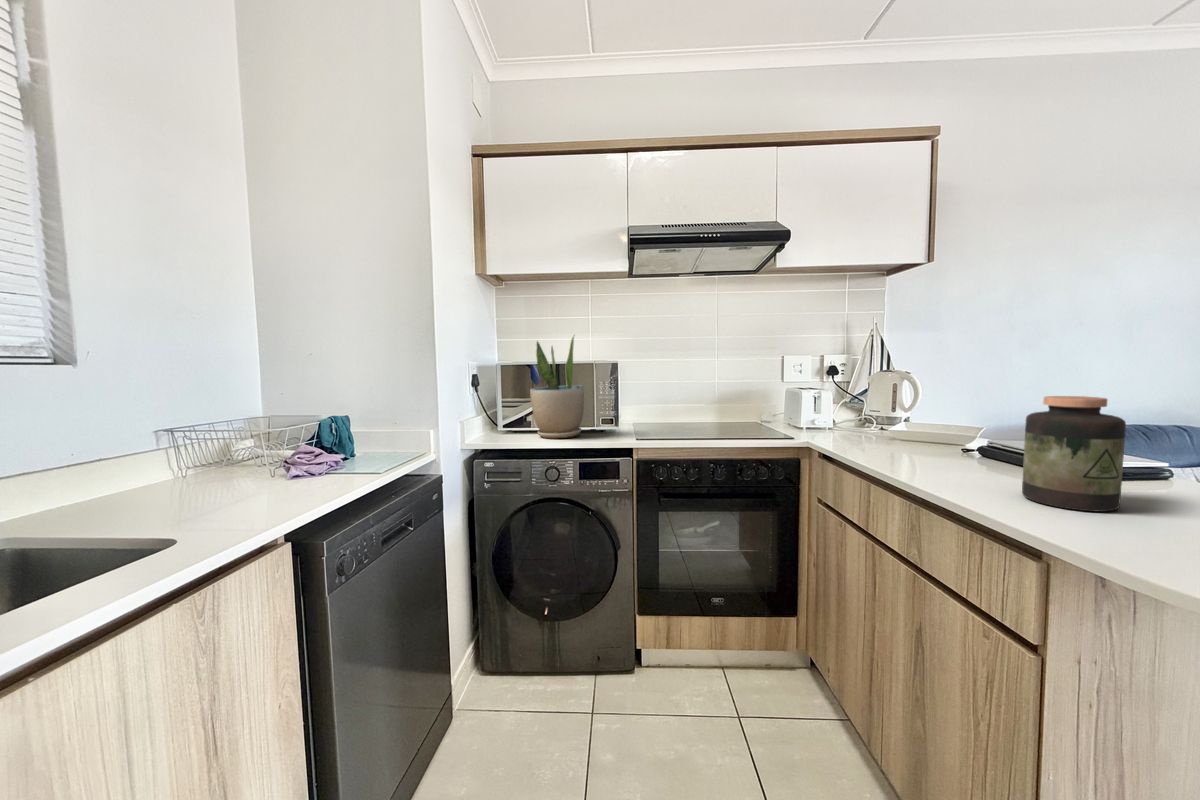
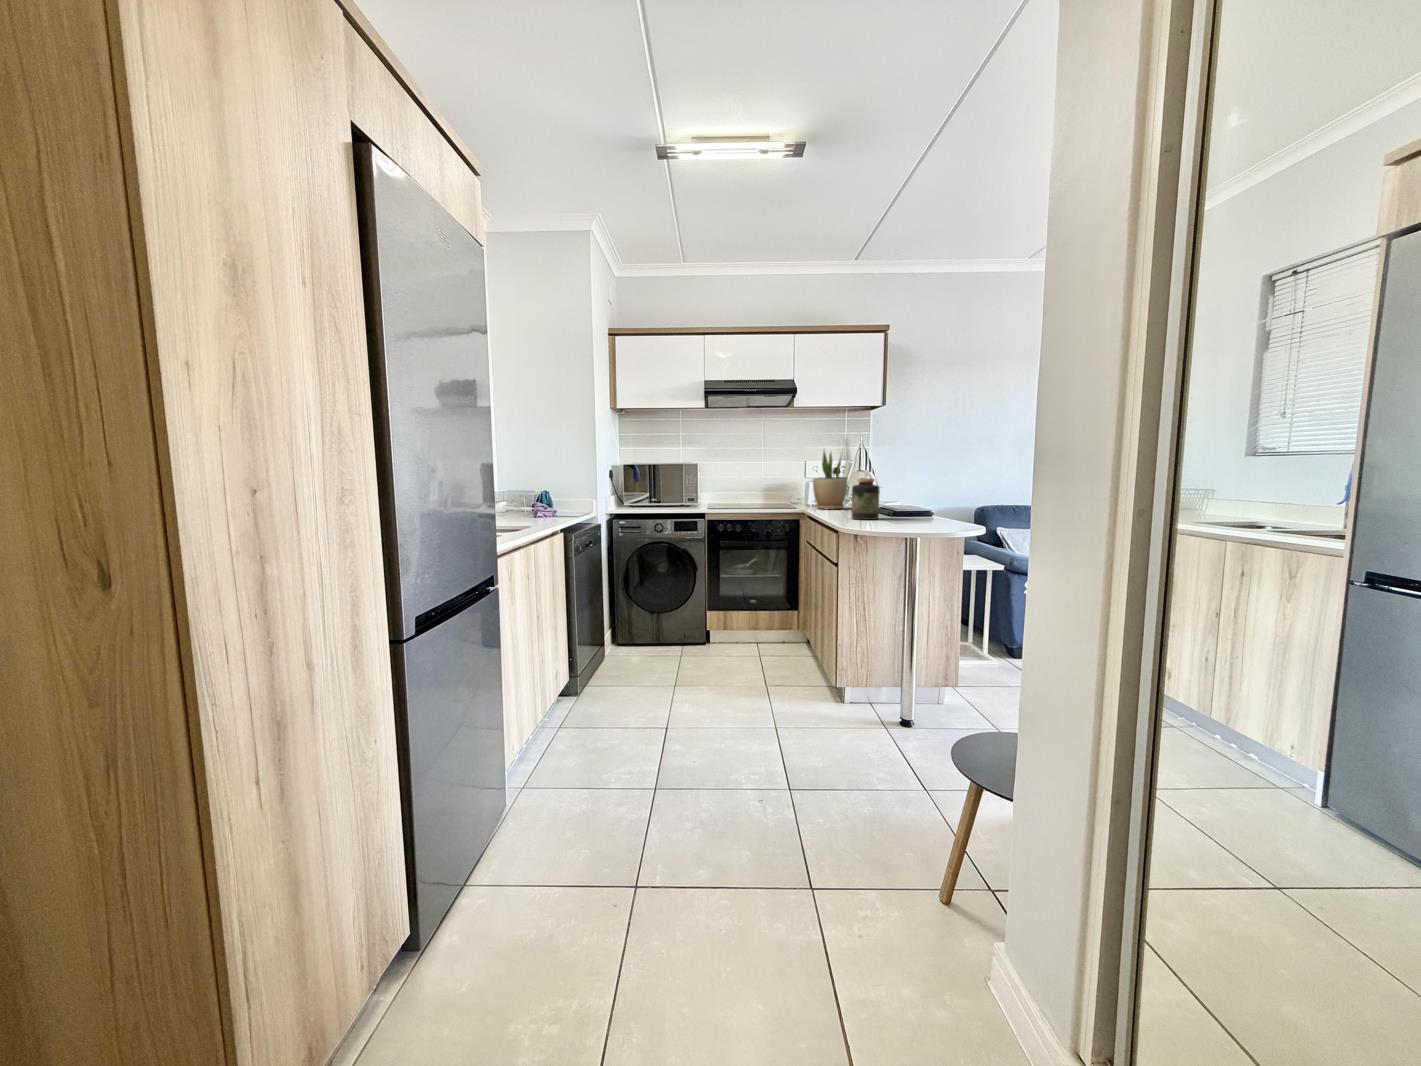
potted plant: present [530,337,584,438] -> present [813,452,847,509]

